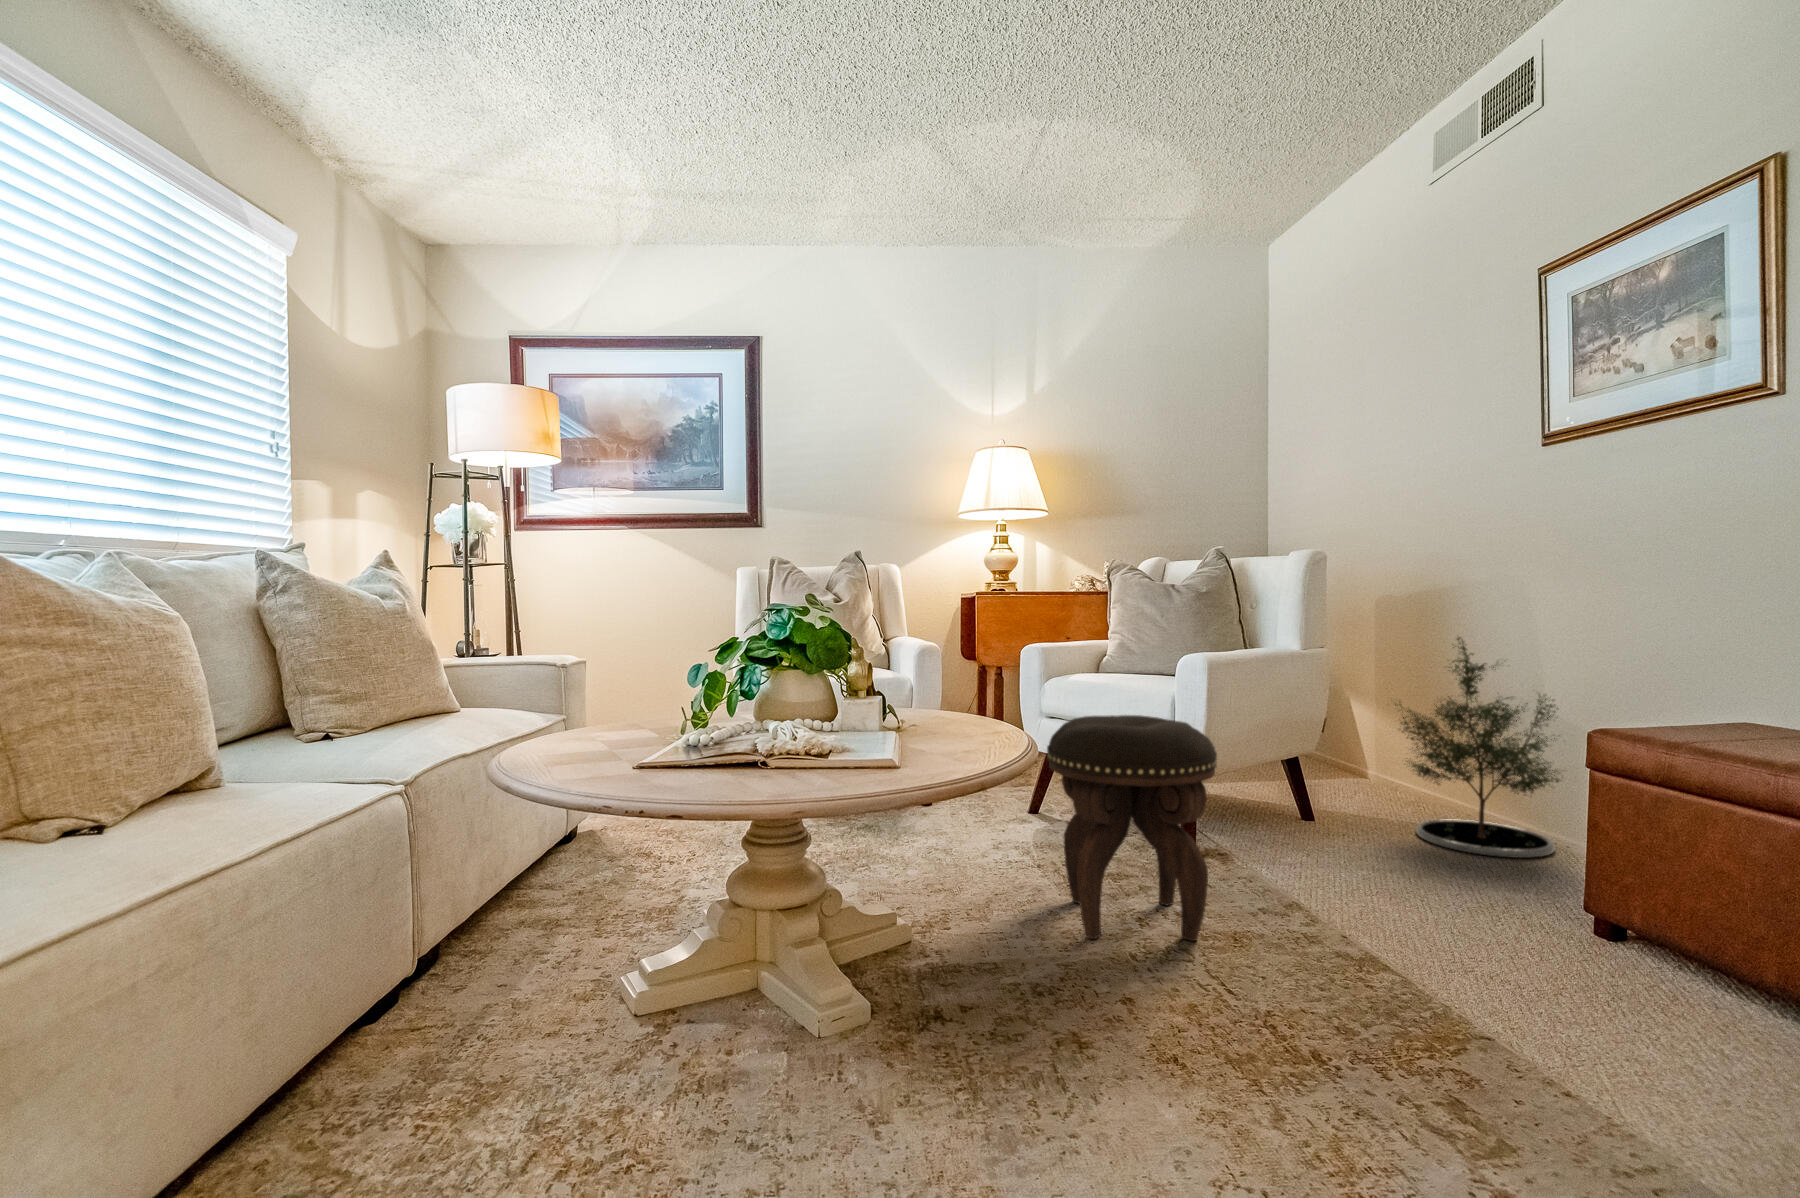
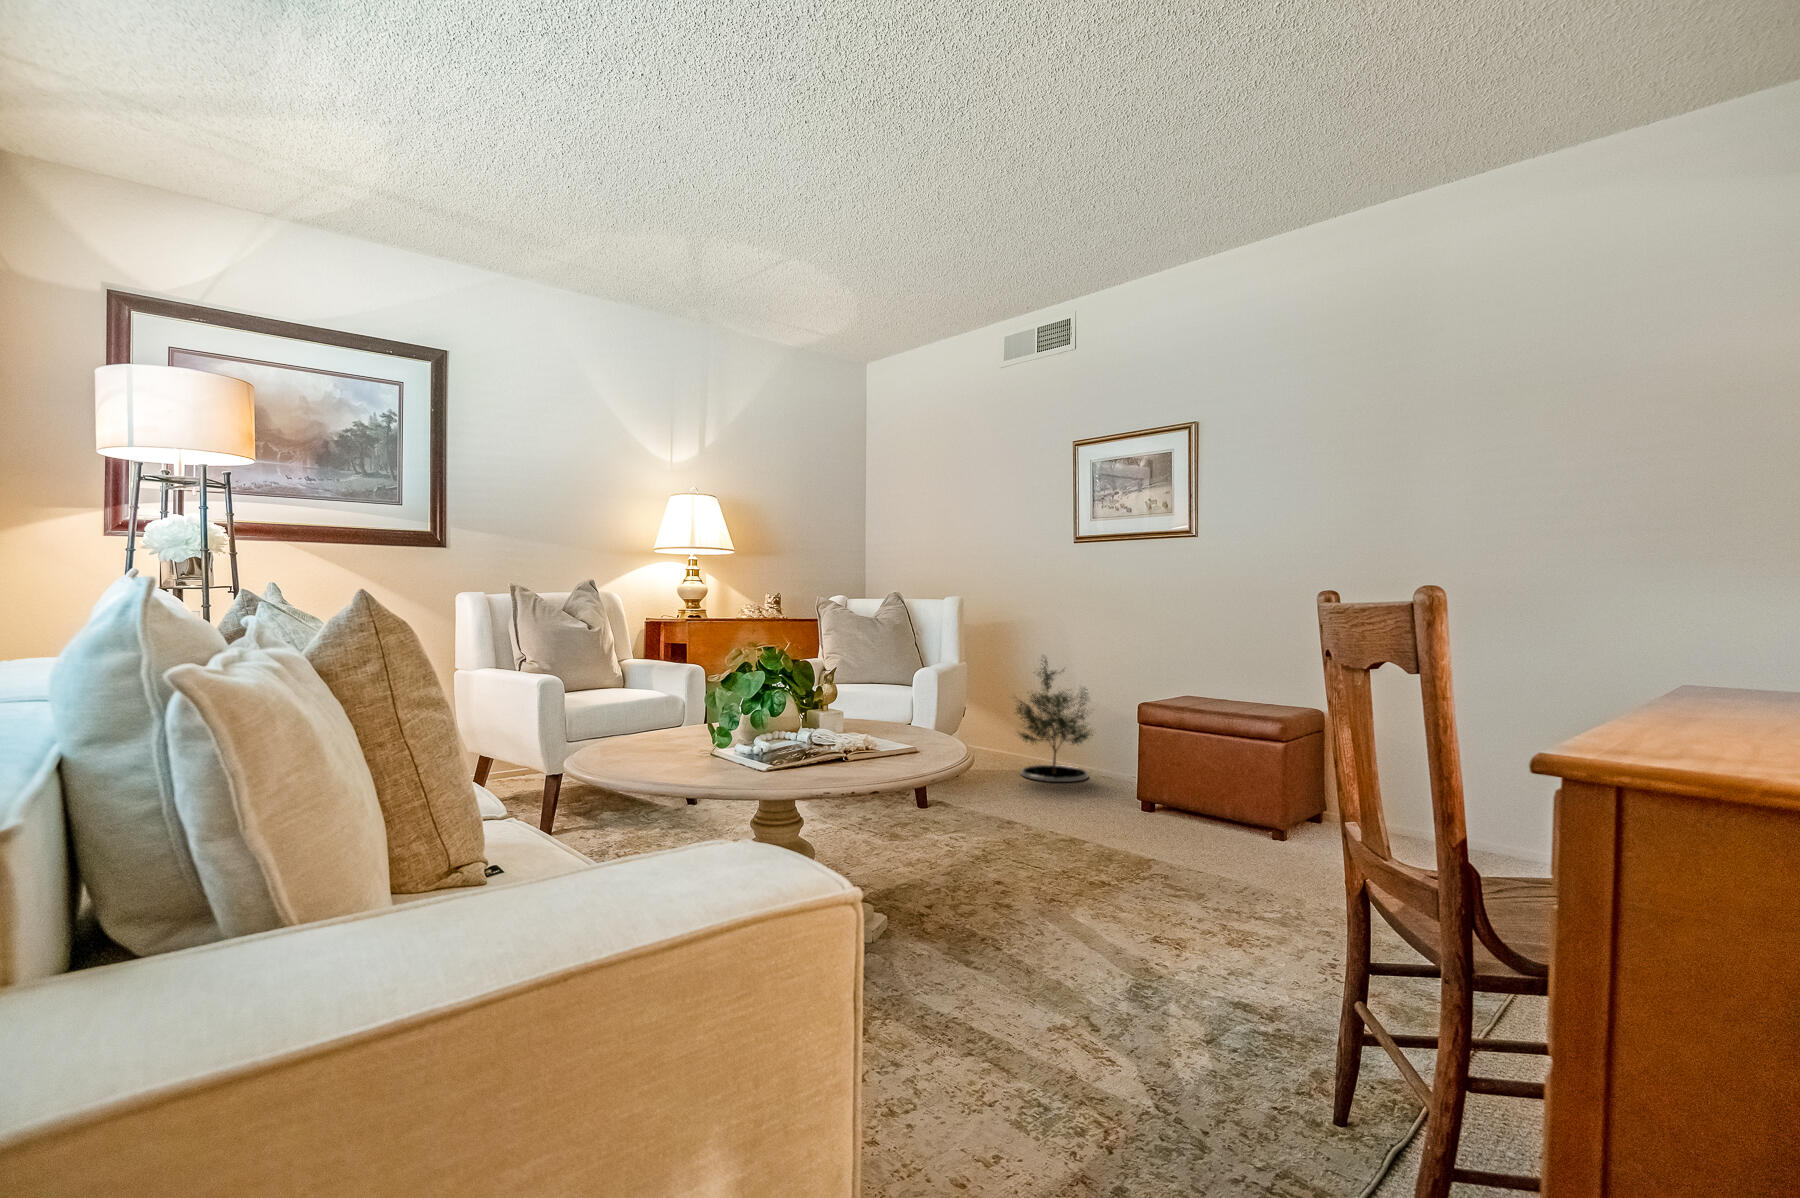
footstool: present [1047,715,1217,941] -> none [906,715,1010,857]

